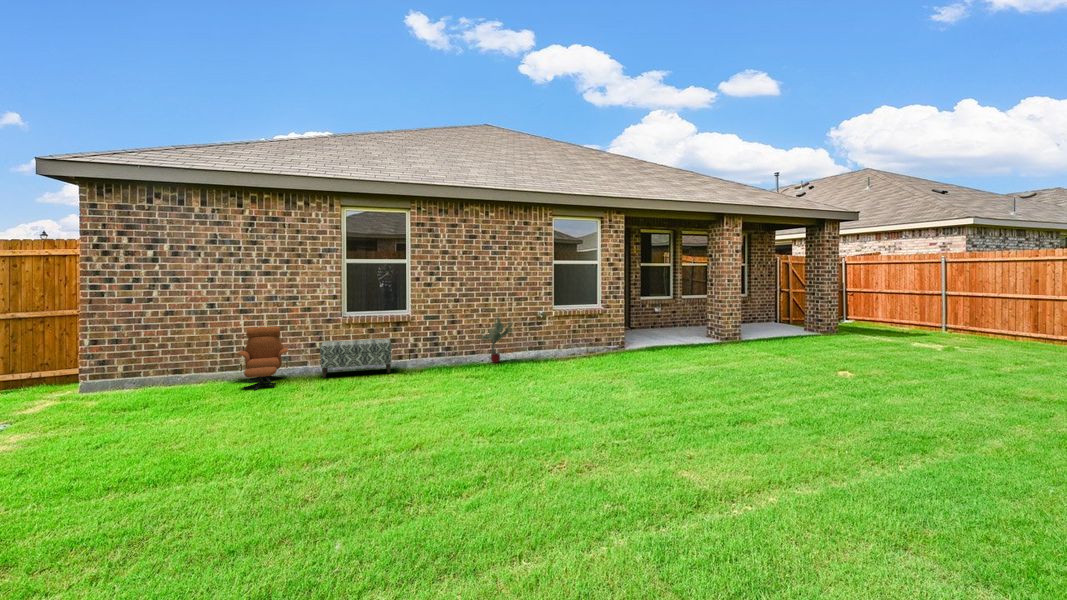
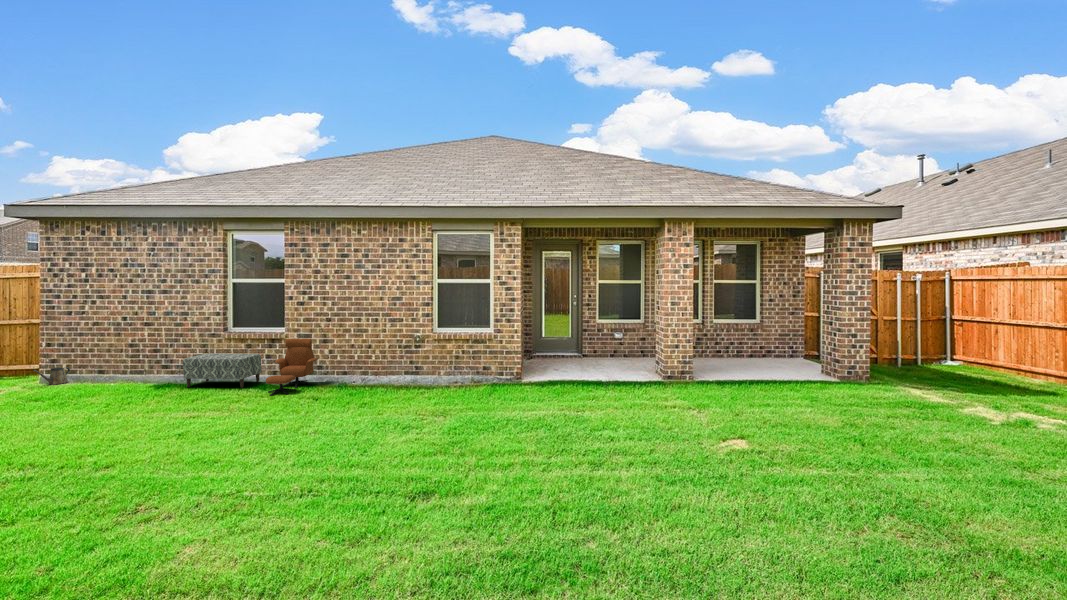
potted tree: present [477,316,513,363] -> none [334,336,374,386]
lounge chair: present [238,327,289,390] -> present [266,338,318,396]
watering can: none [112,370,137,392] -> present [33,367,70,385]

